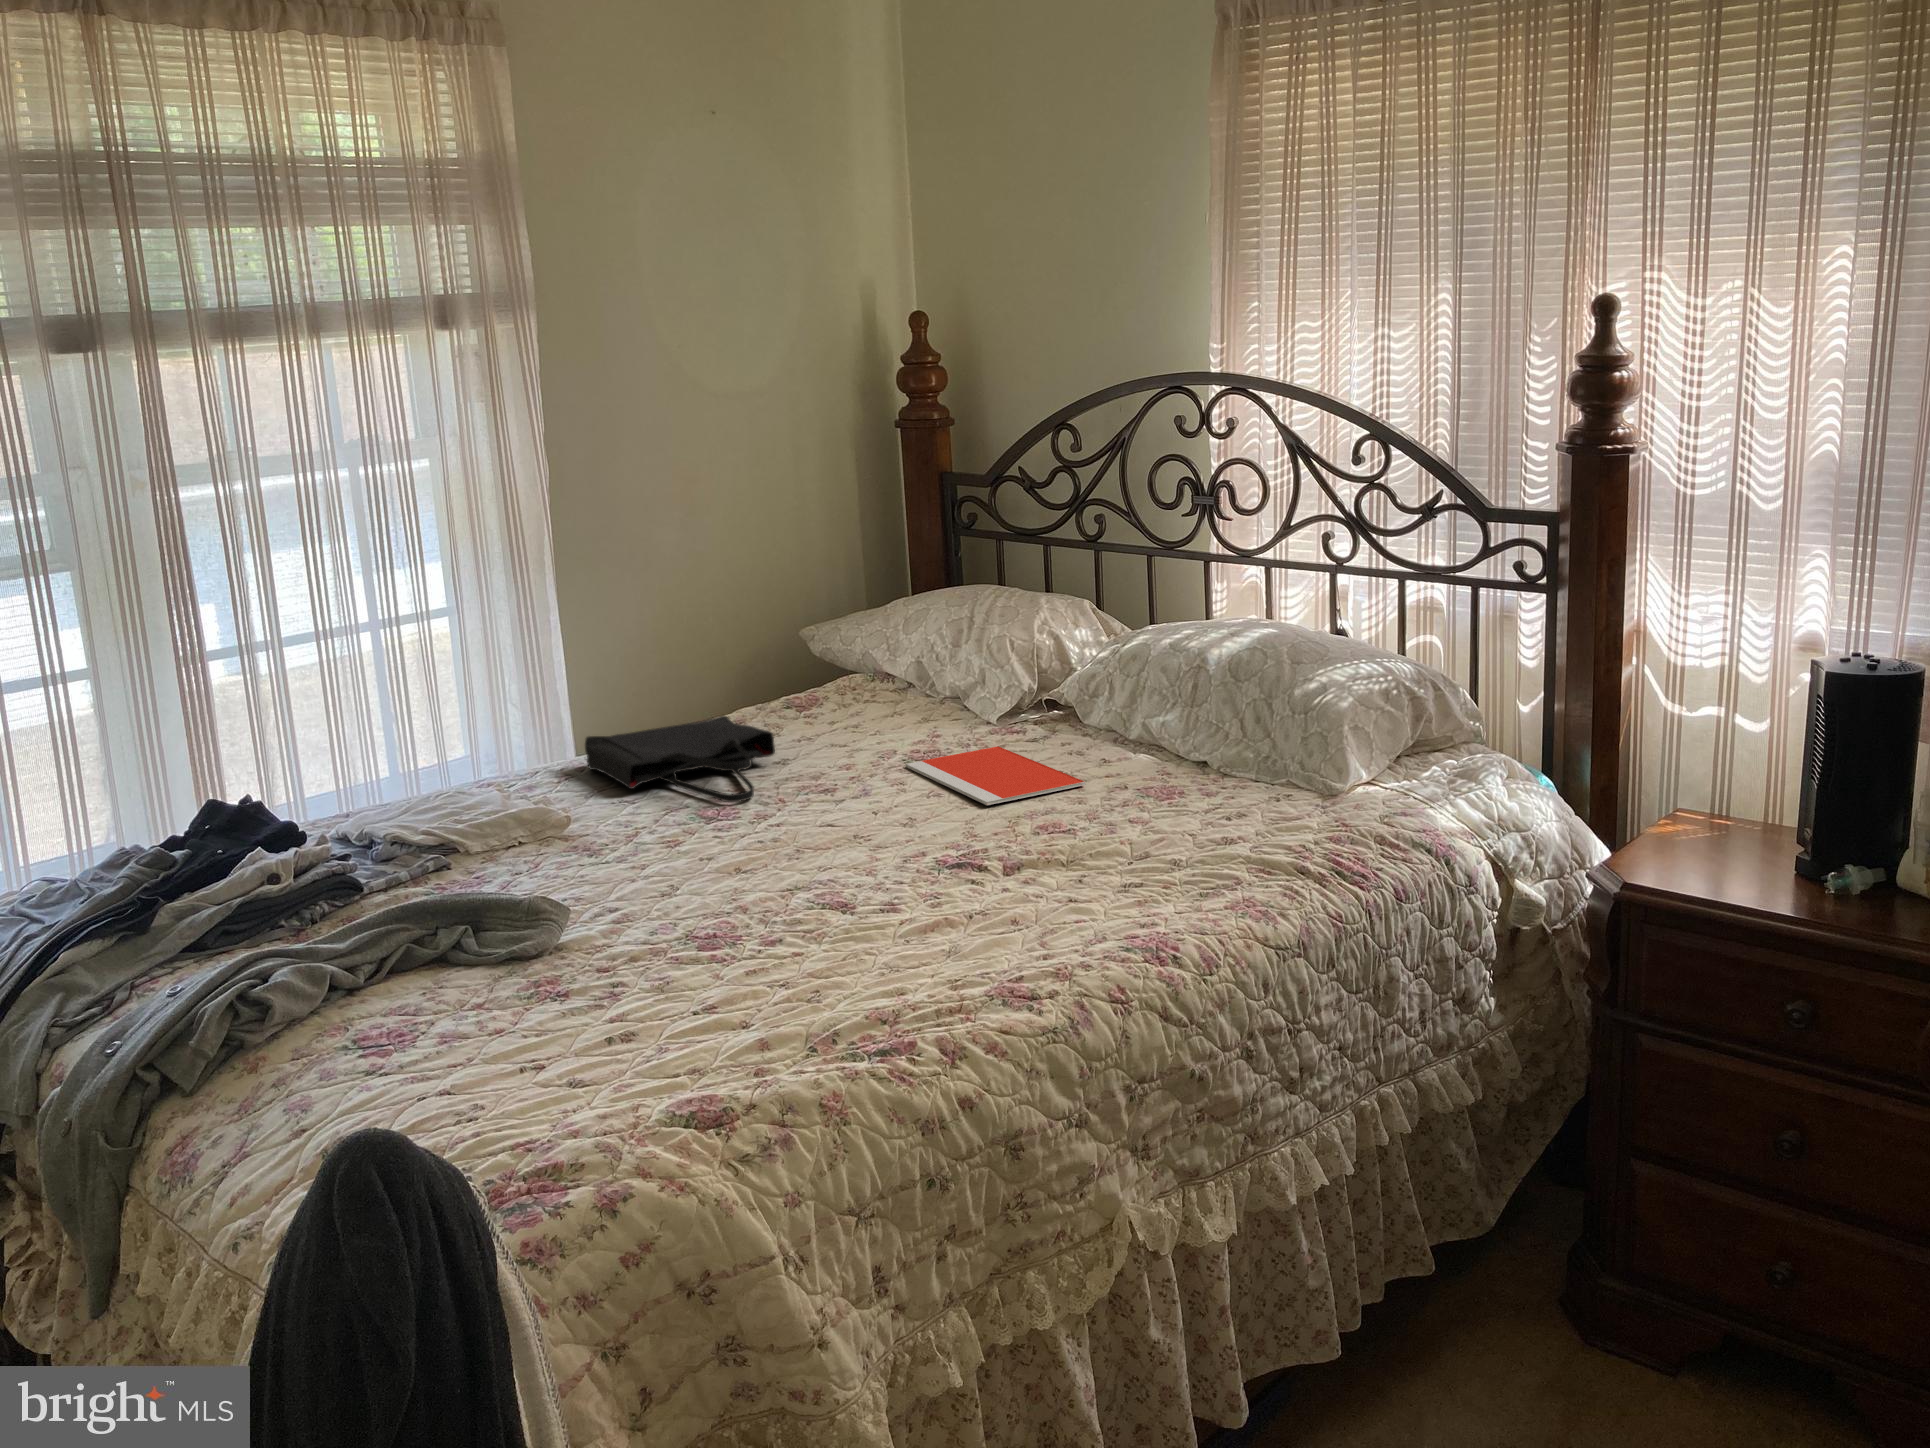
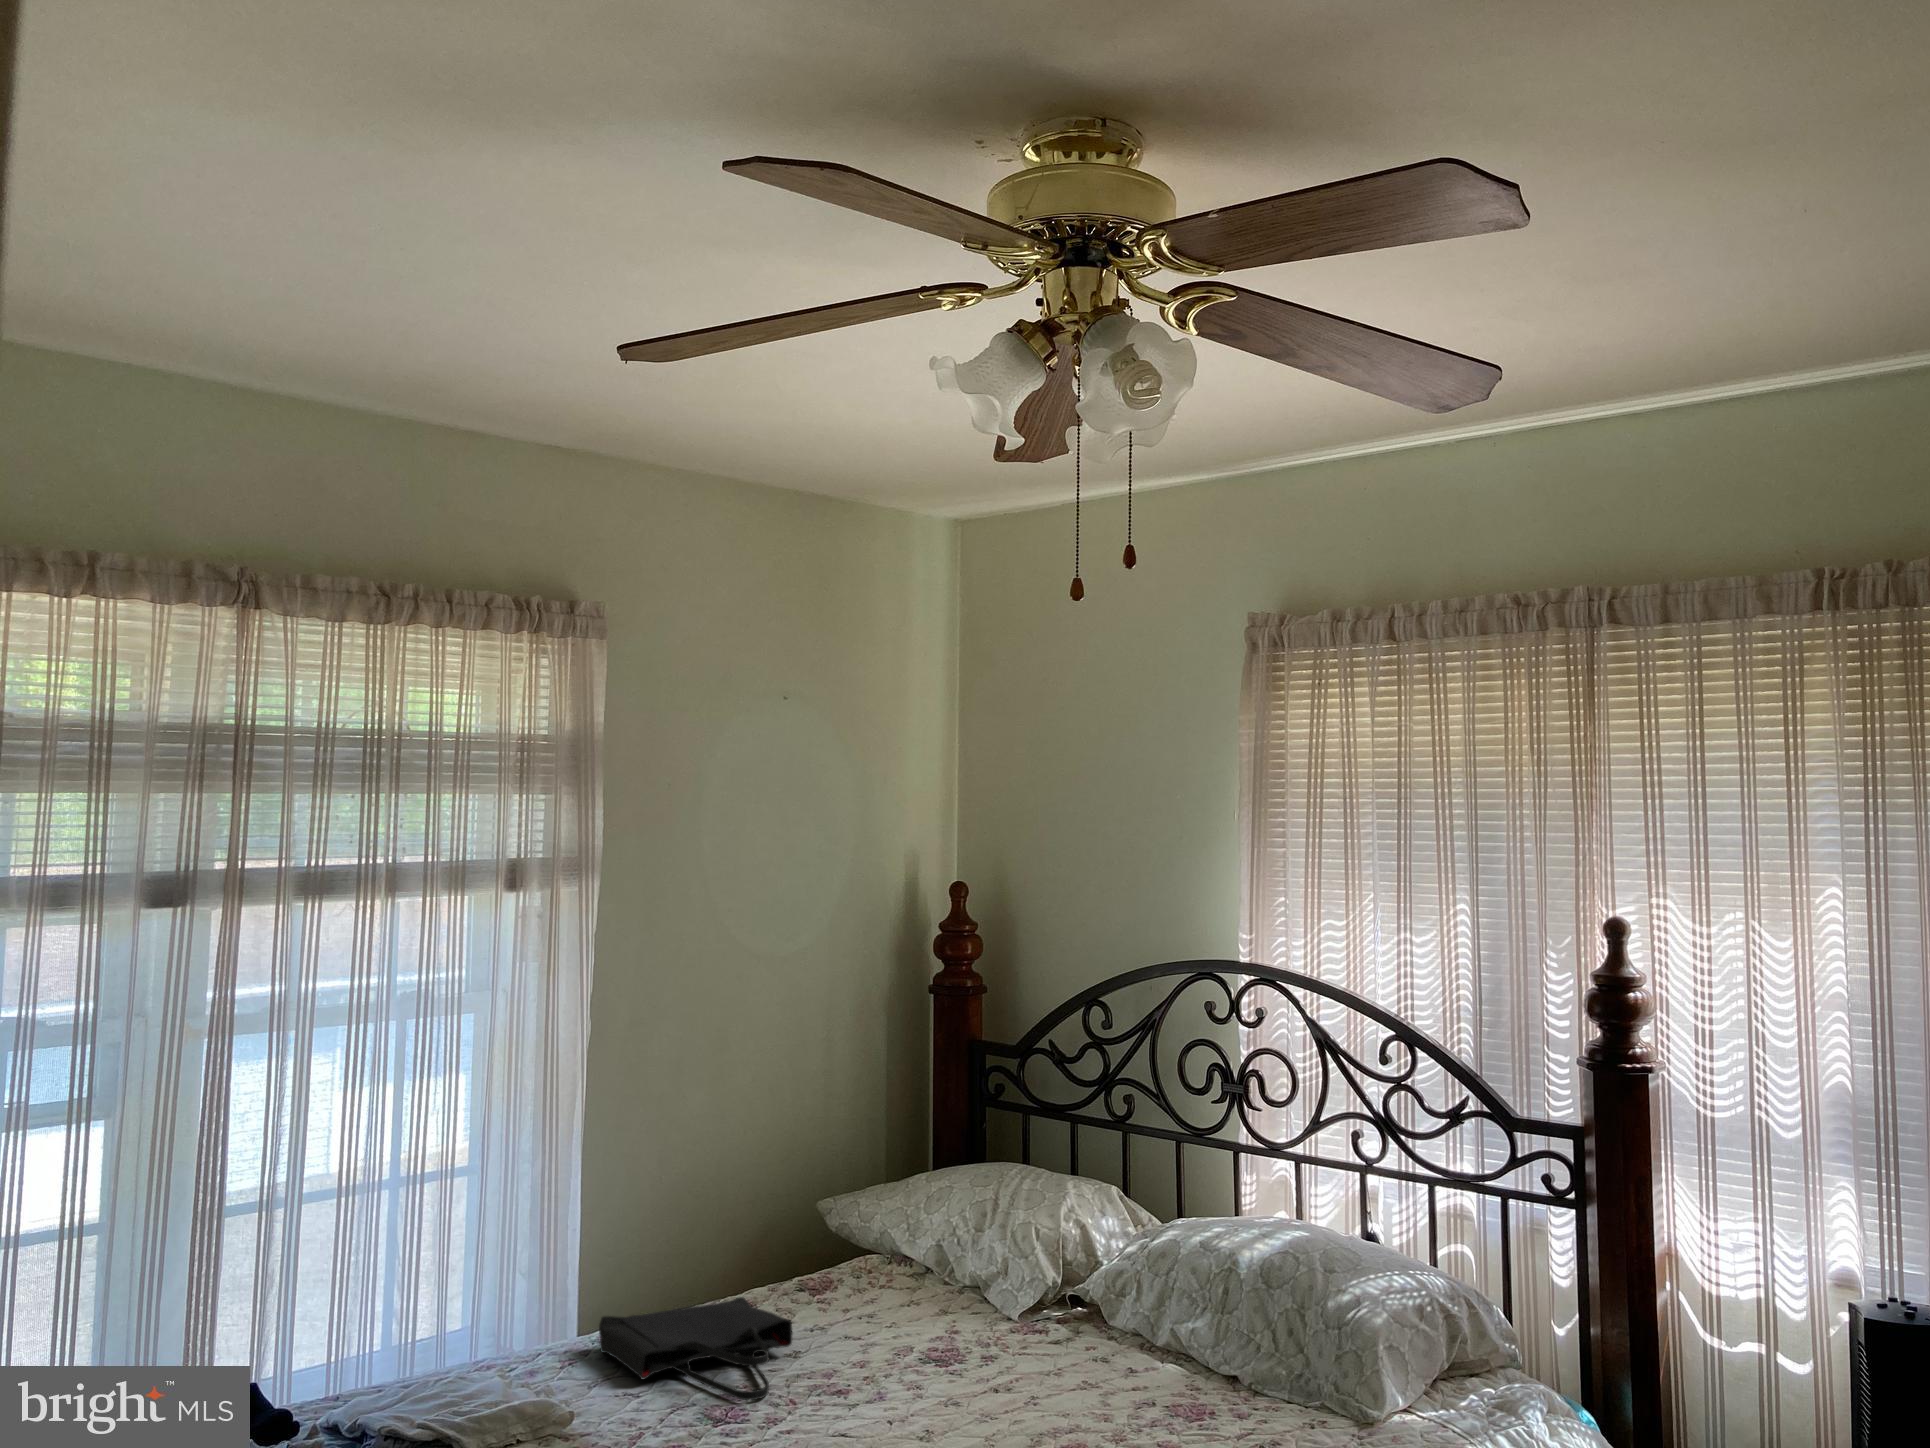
notebook: present [905,746,1086,805] -> none [925,1345,1110,1418]

